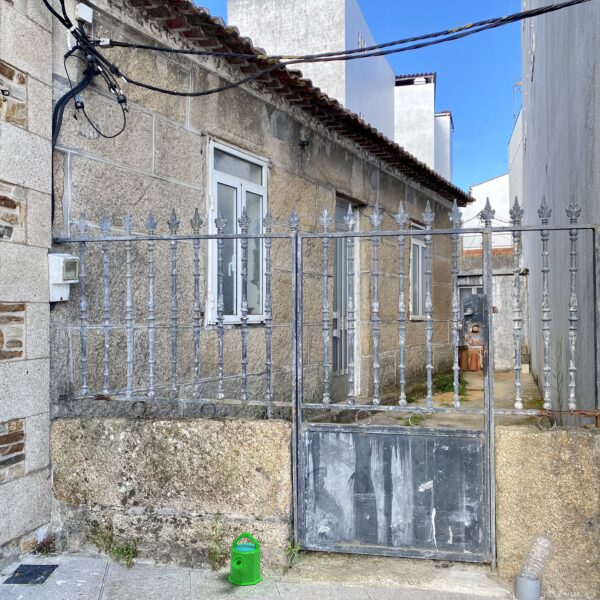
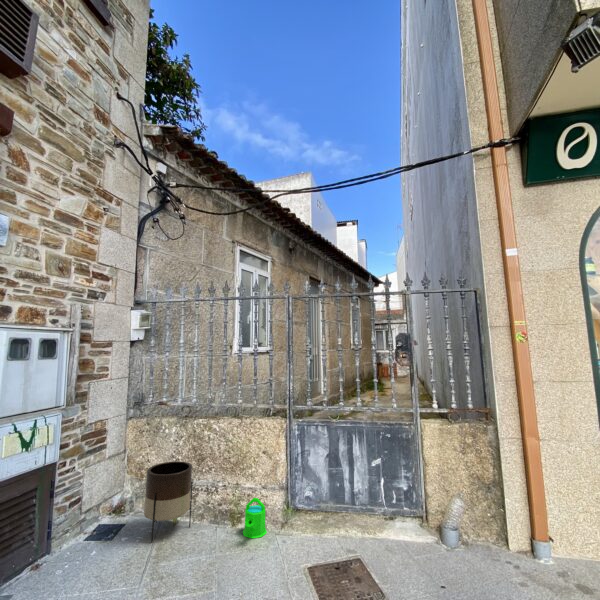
planter: none [86,481,153,587] -> present [144,461,193,542]

